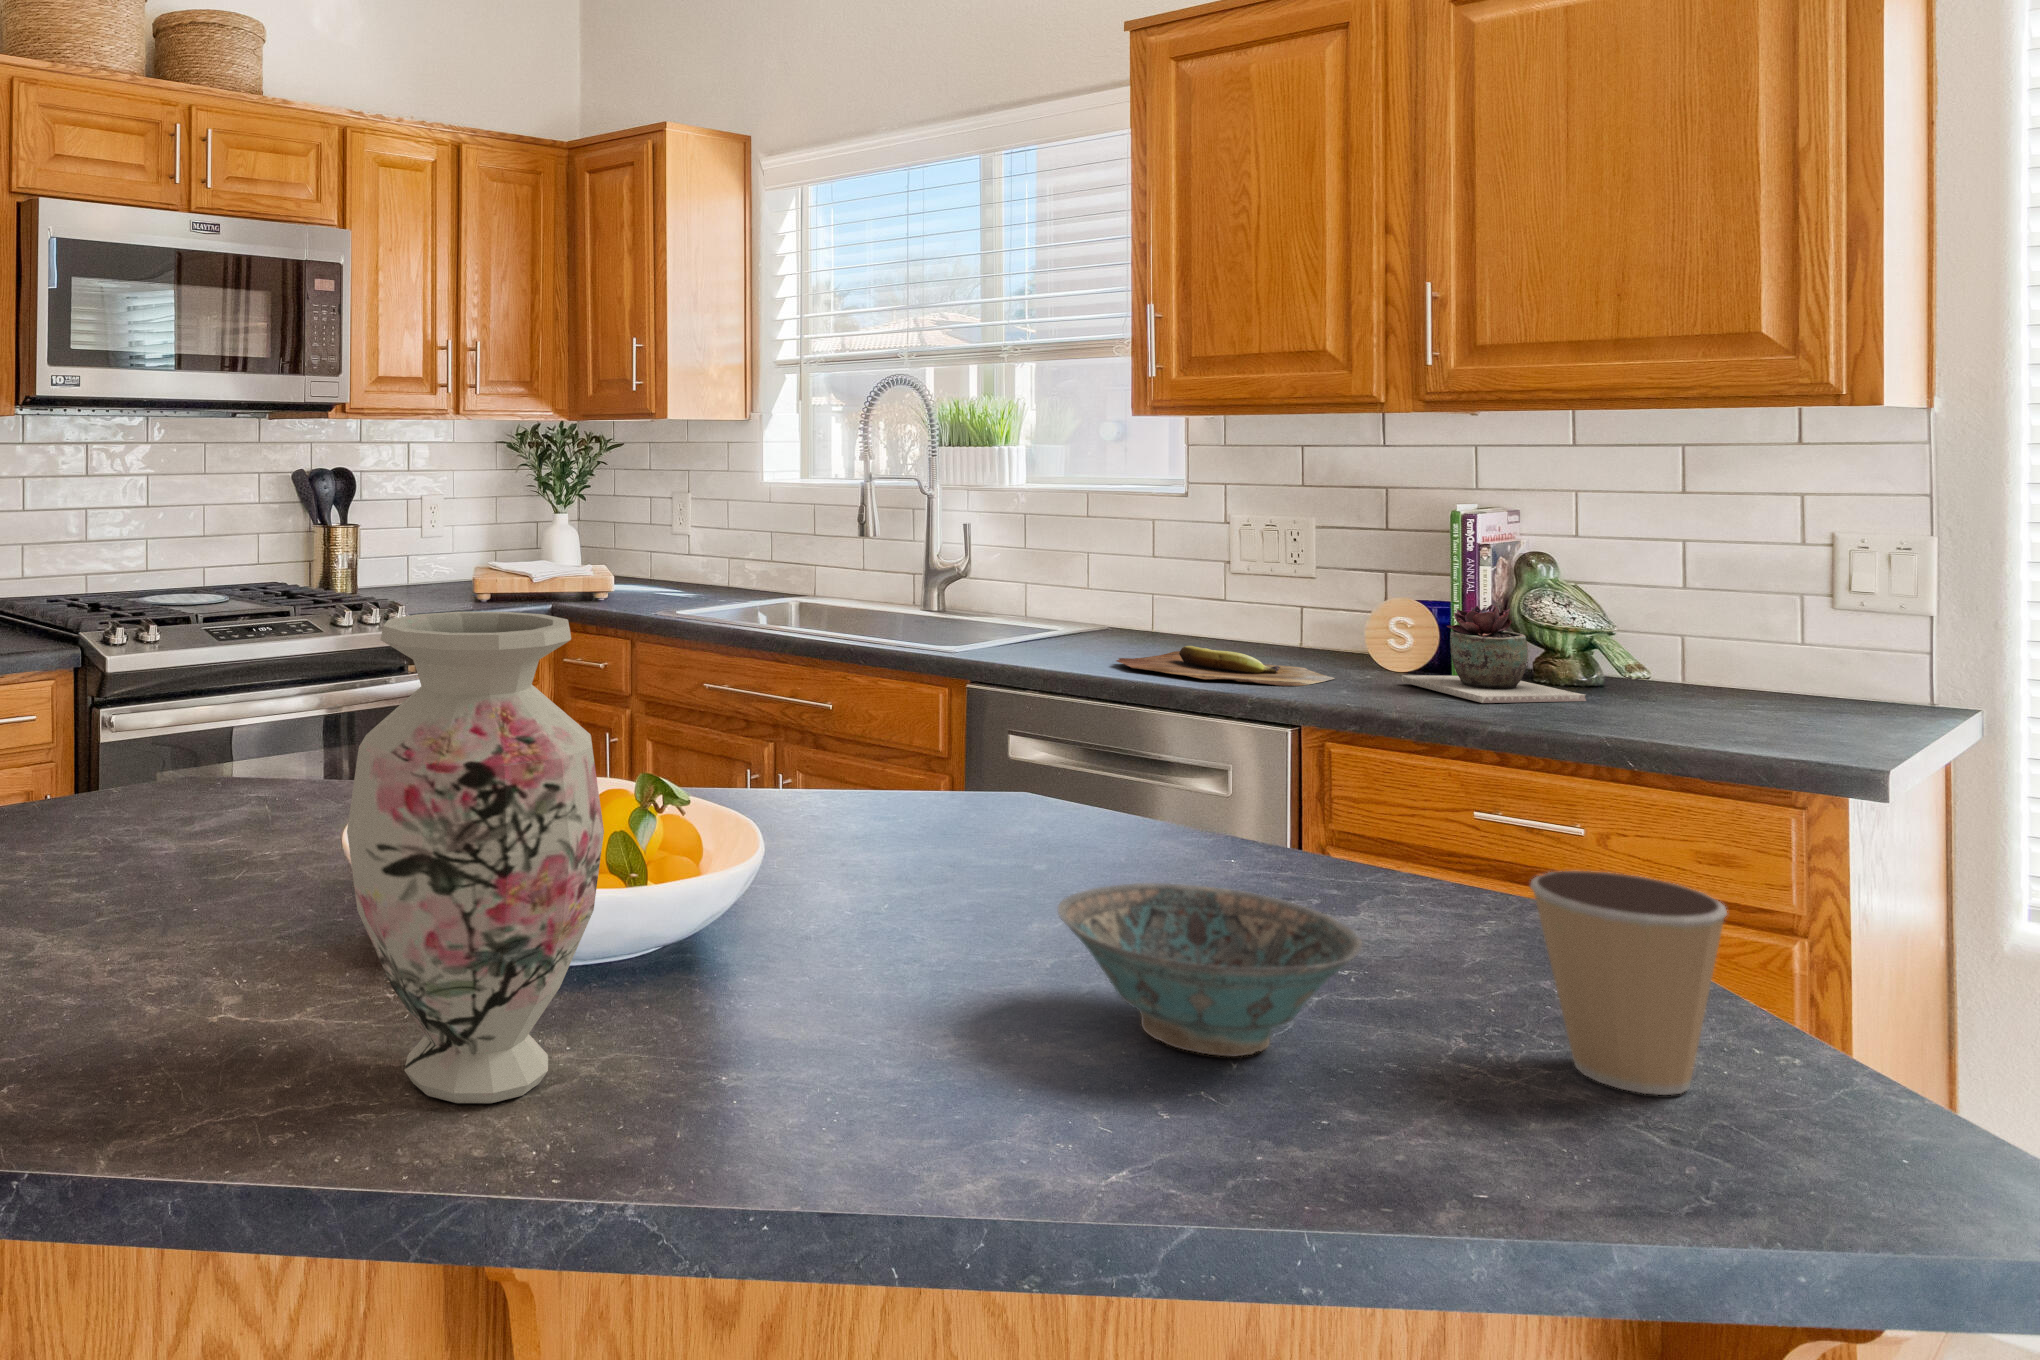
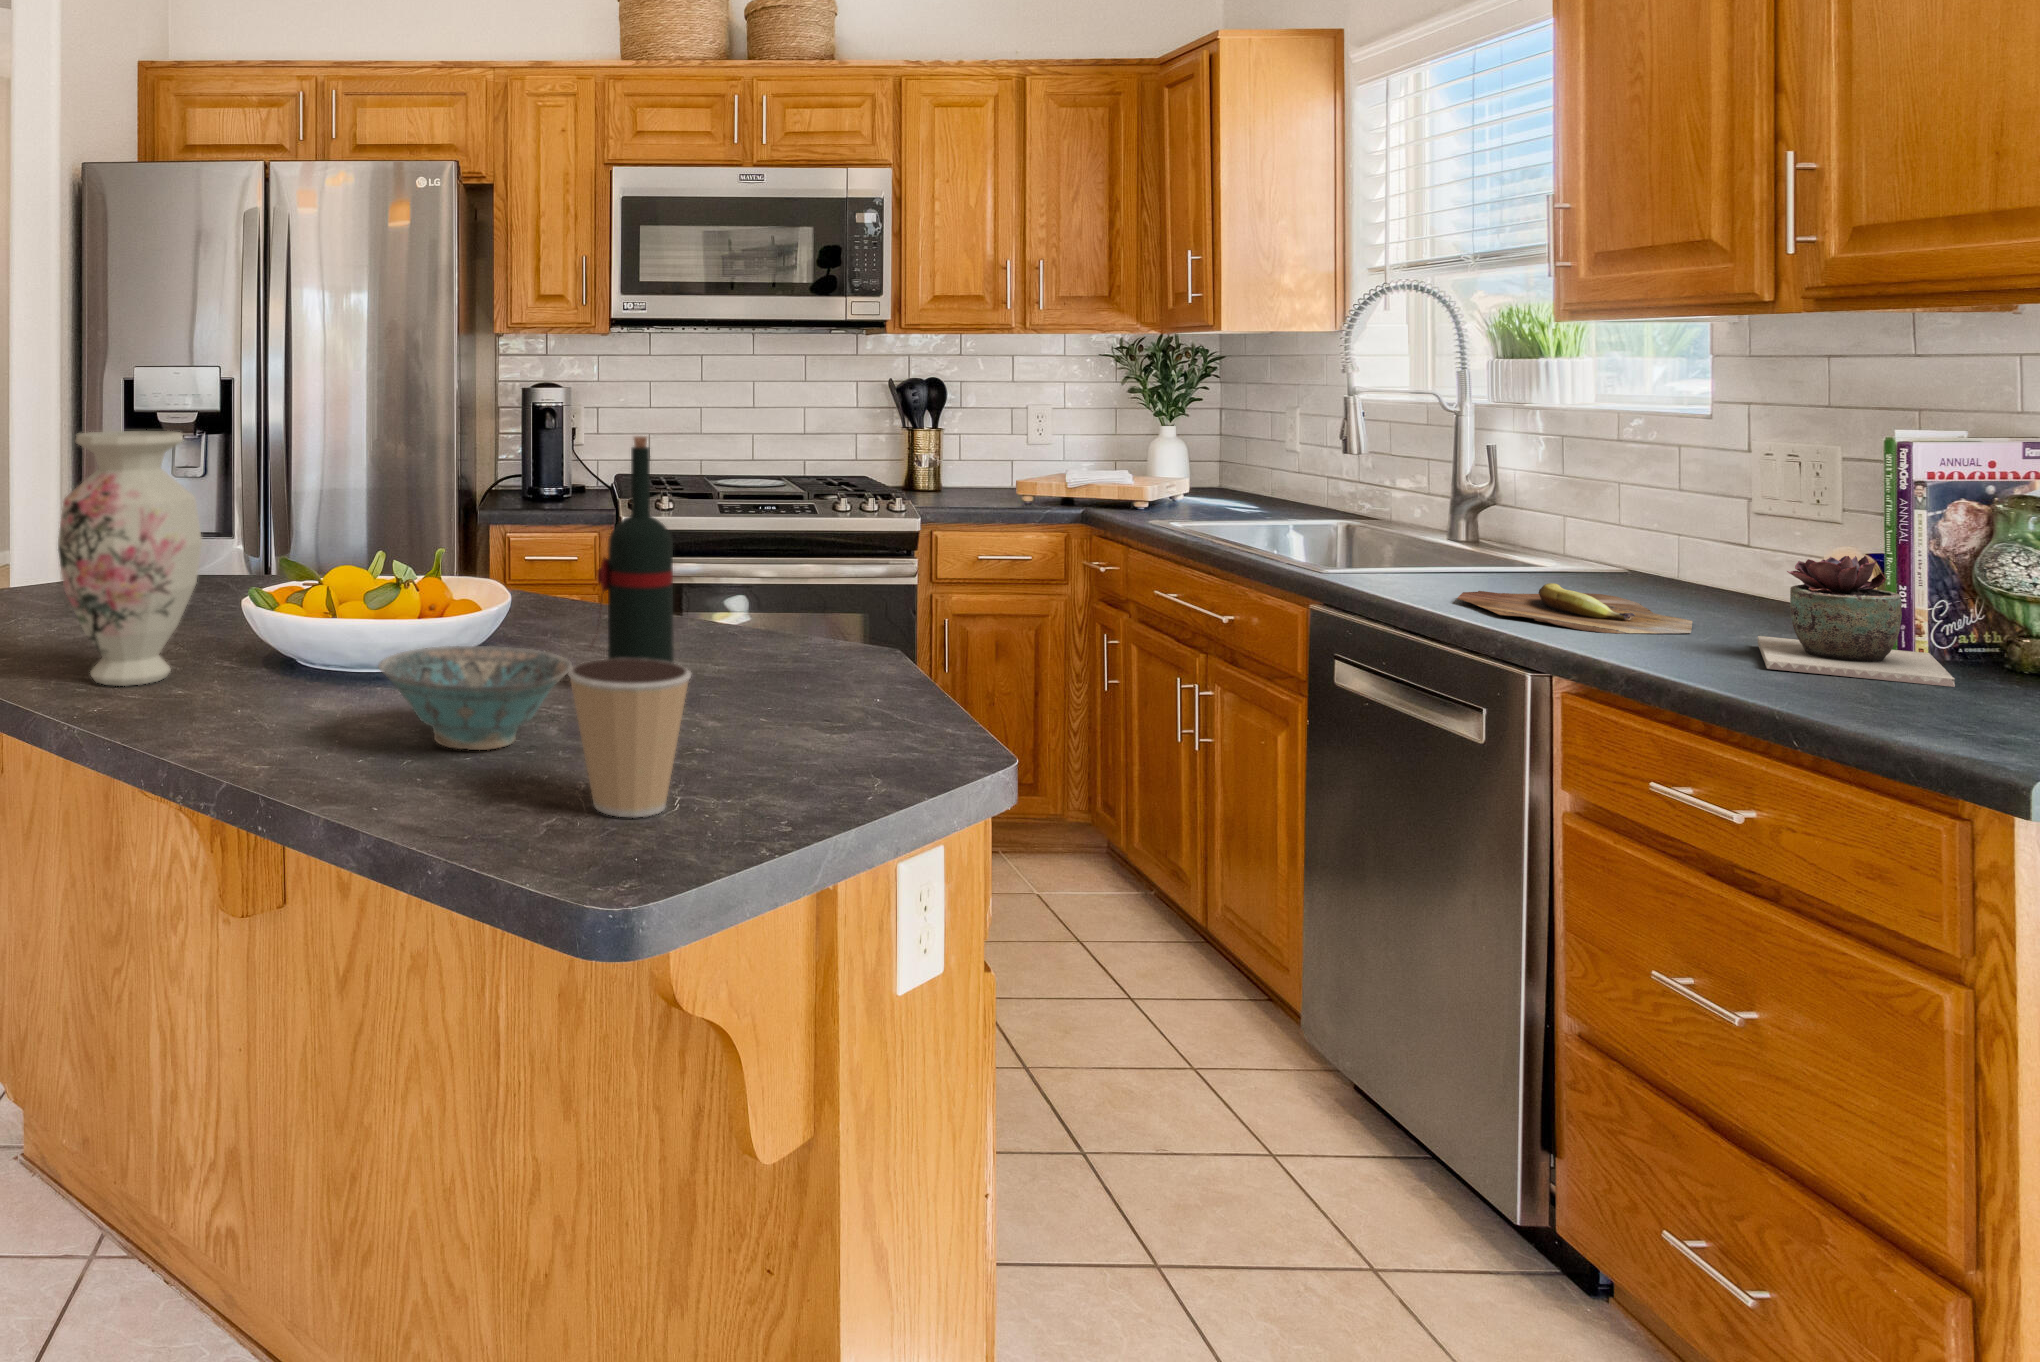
wine bottle: none [997,571,1097,920] -> present [590,436,674,663]

